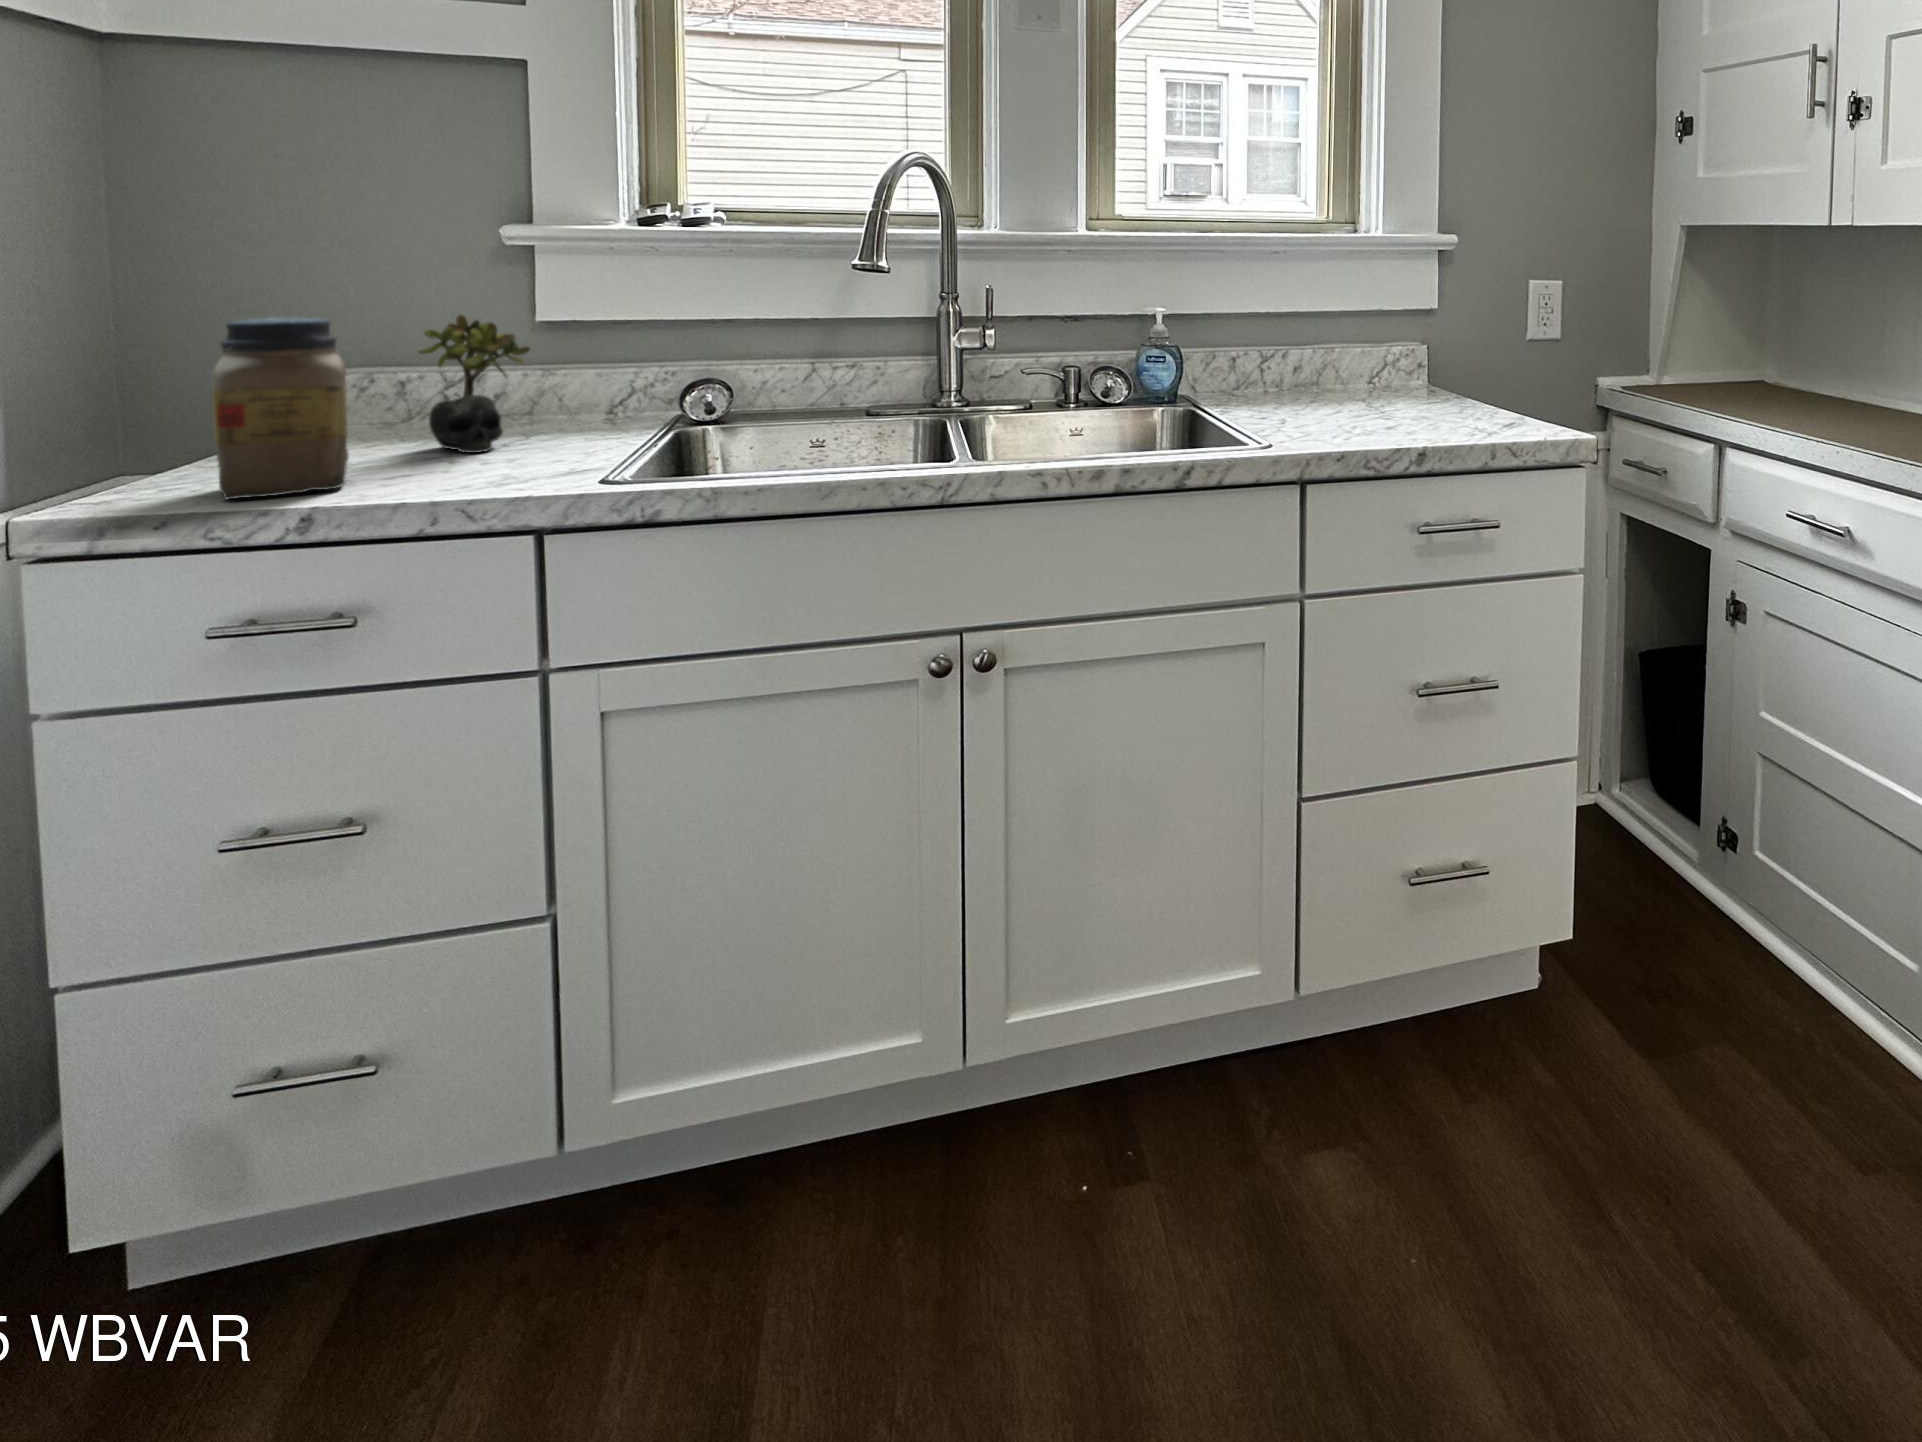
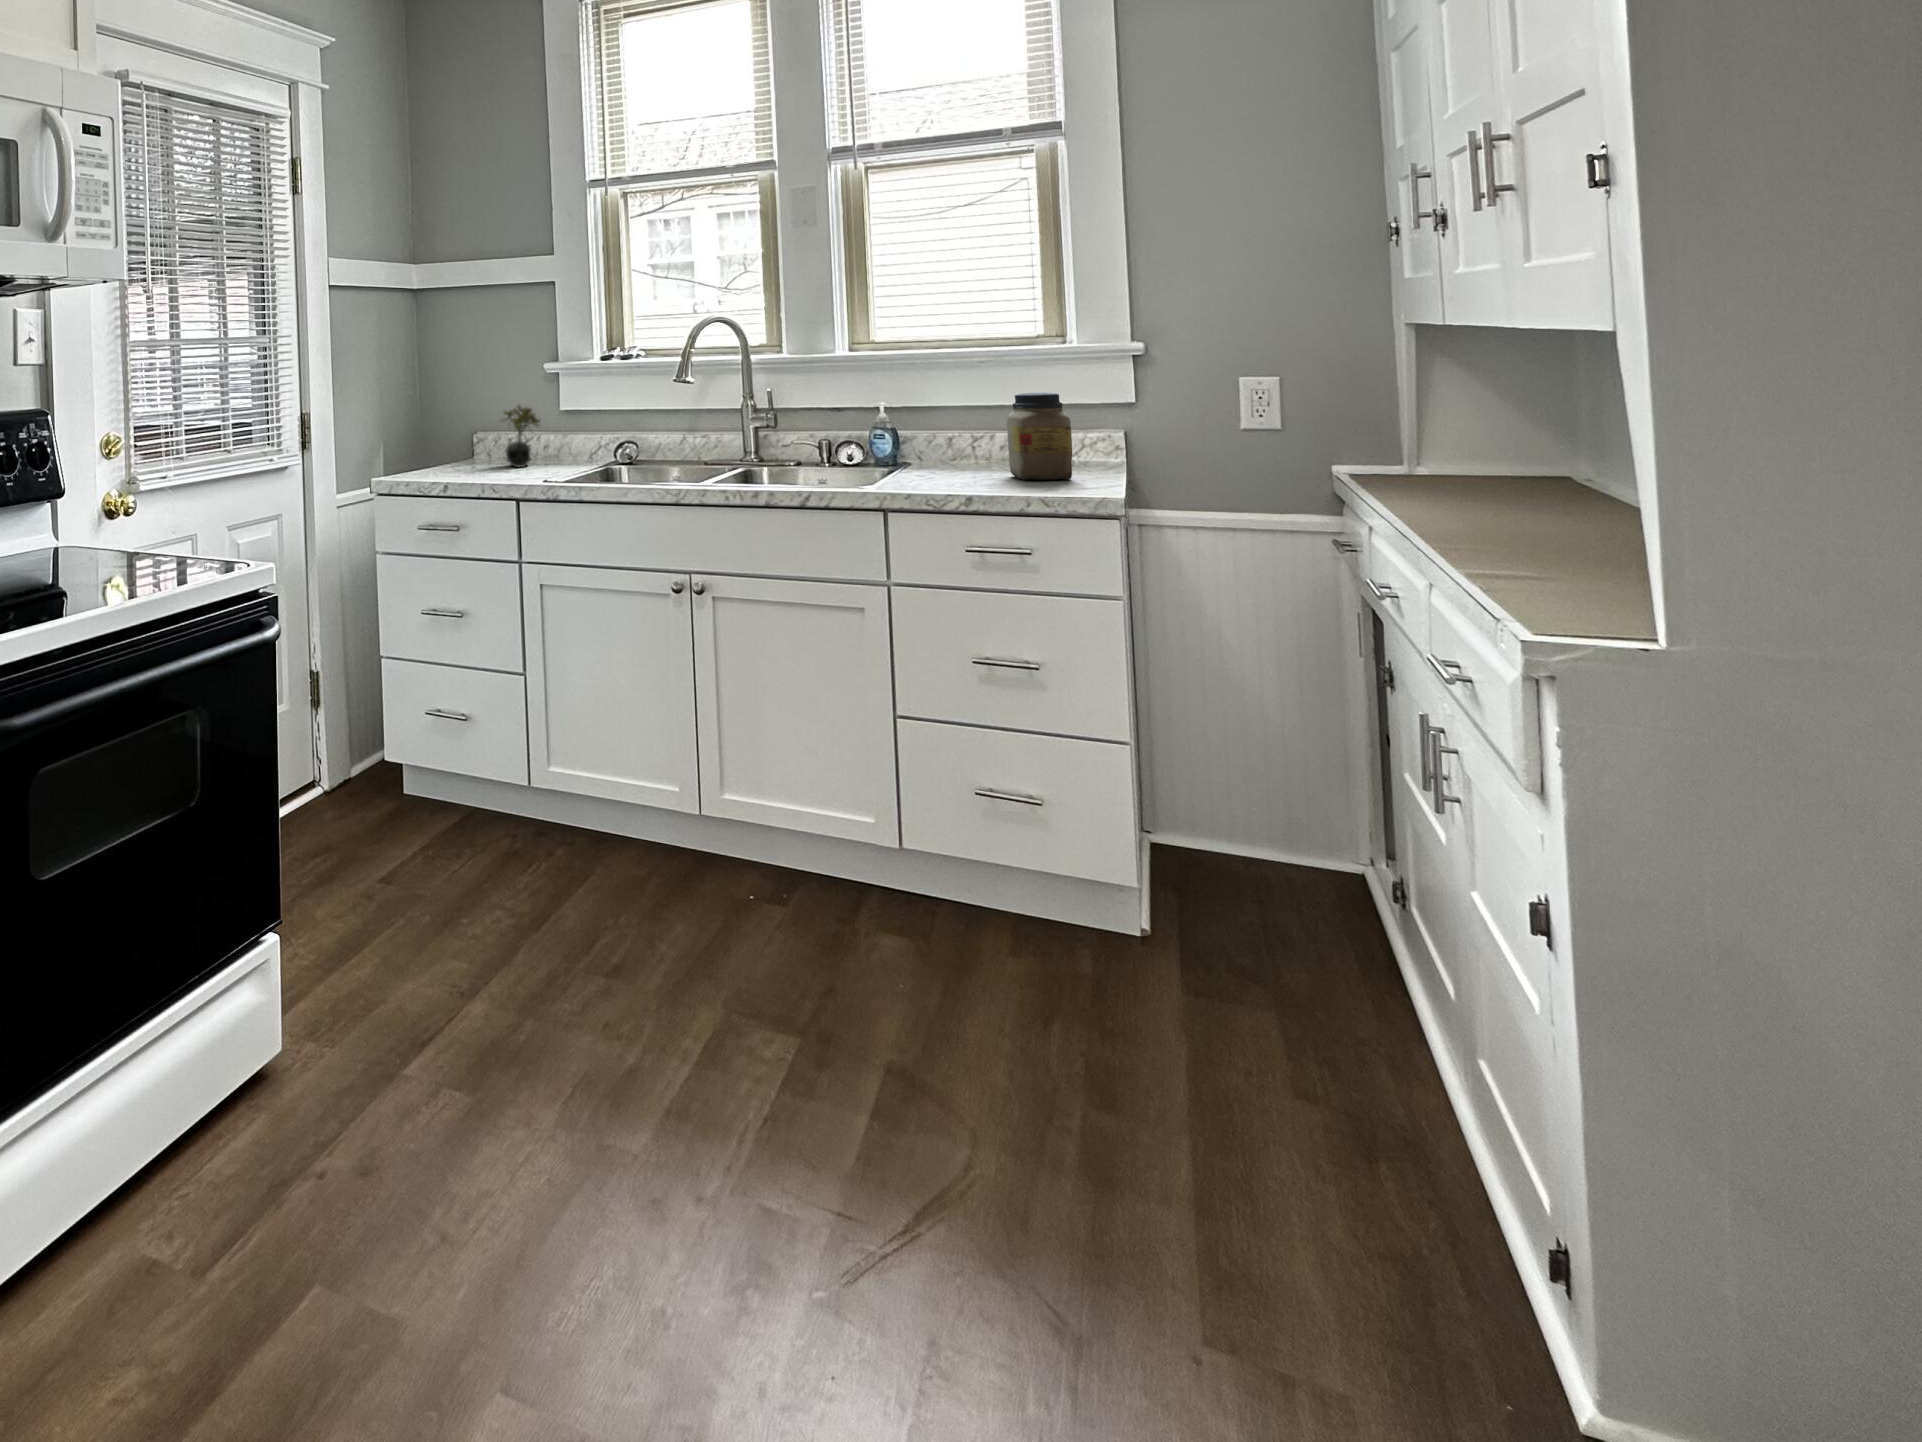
jar: present [212,317,348,500] -> present [1007,393,1072,480]

